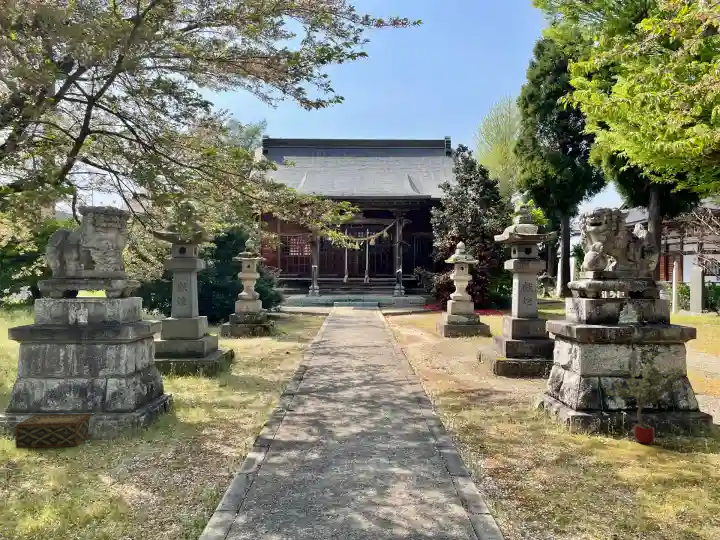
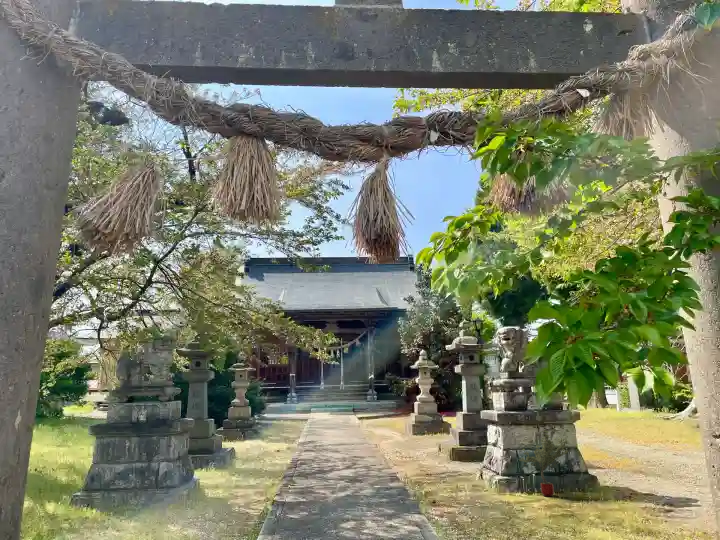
woven basket: present [16,414,92,448] -> none [95,490,148,516]

